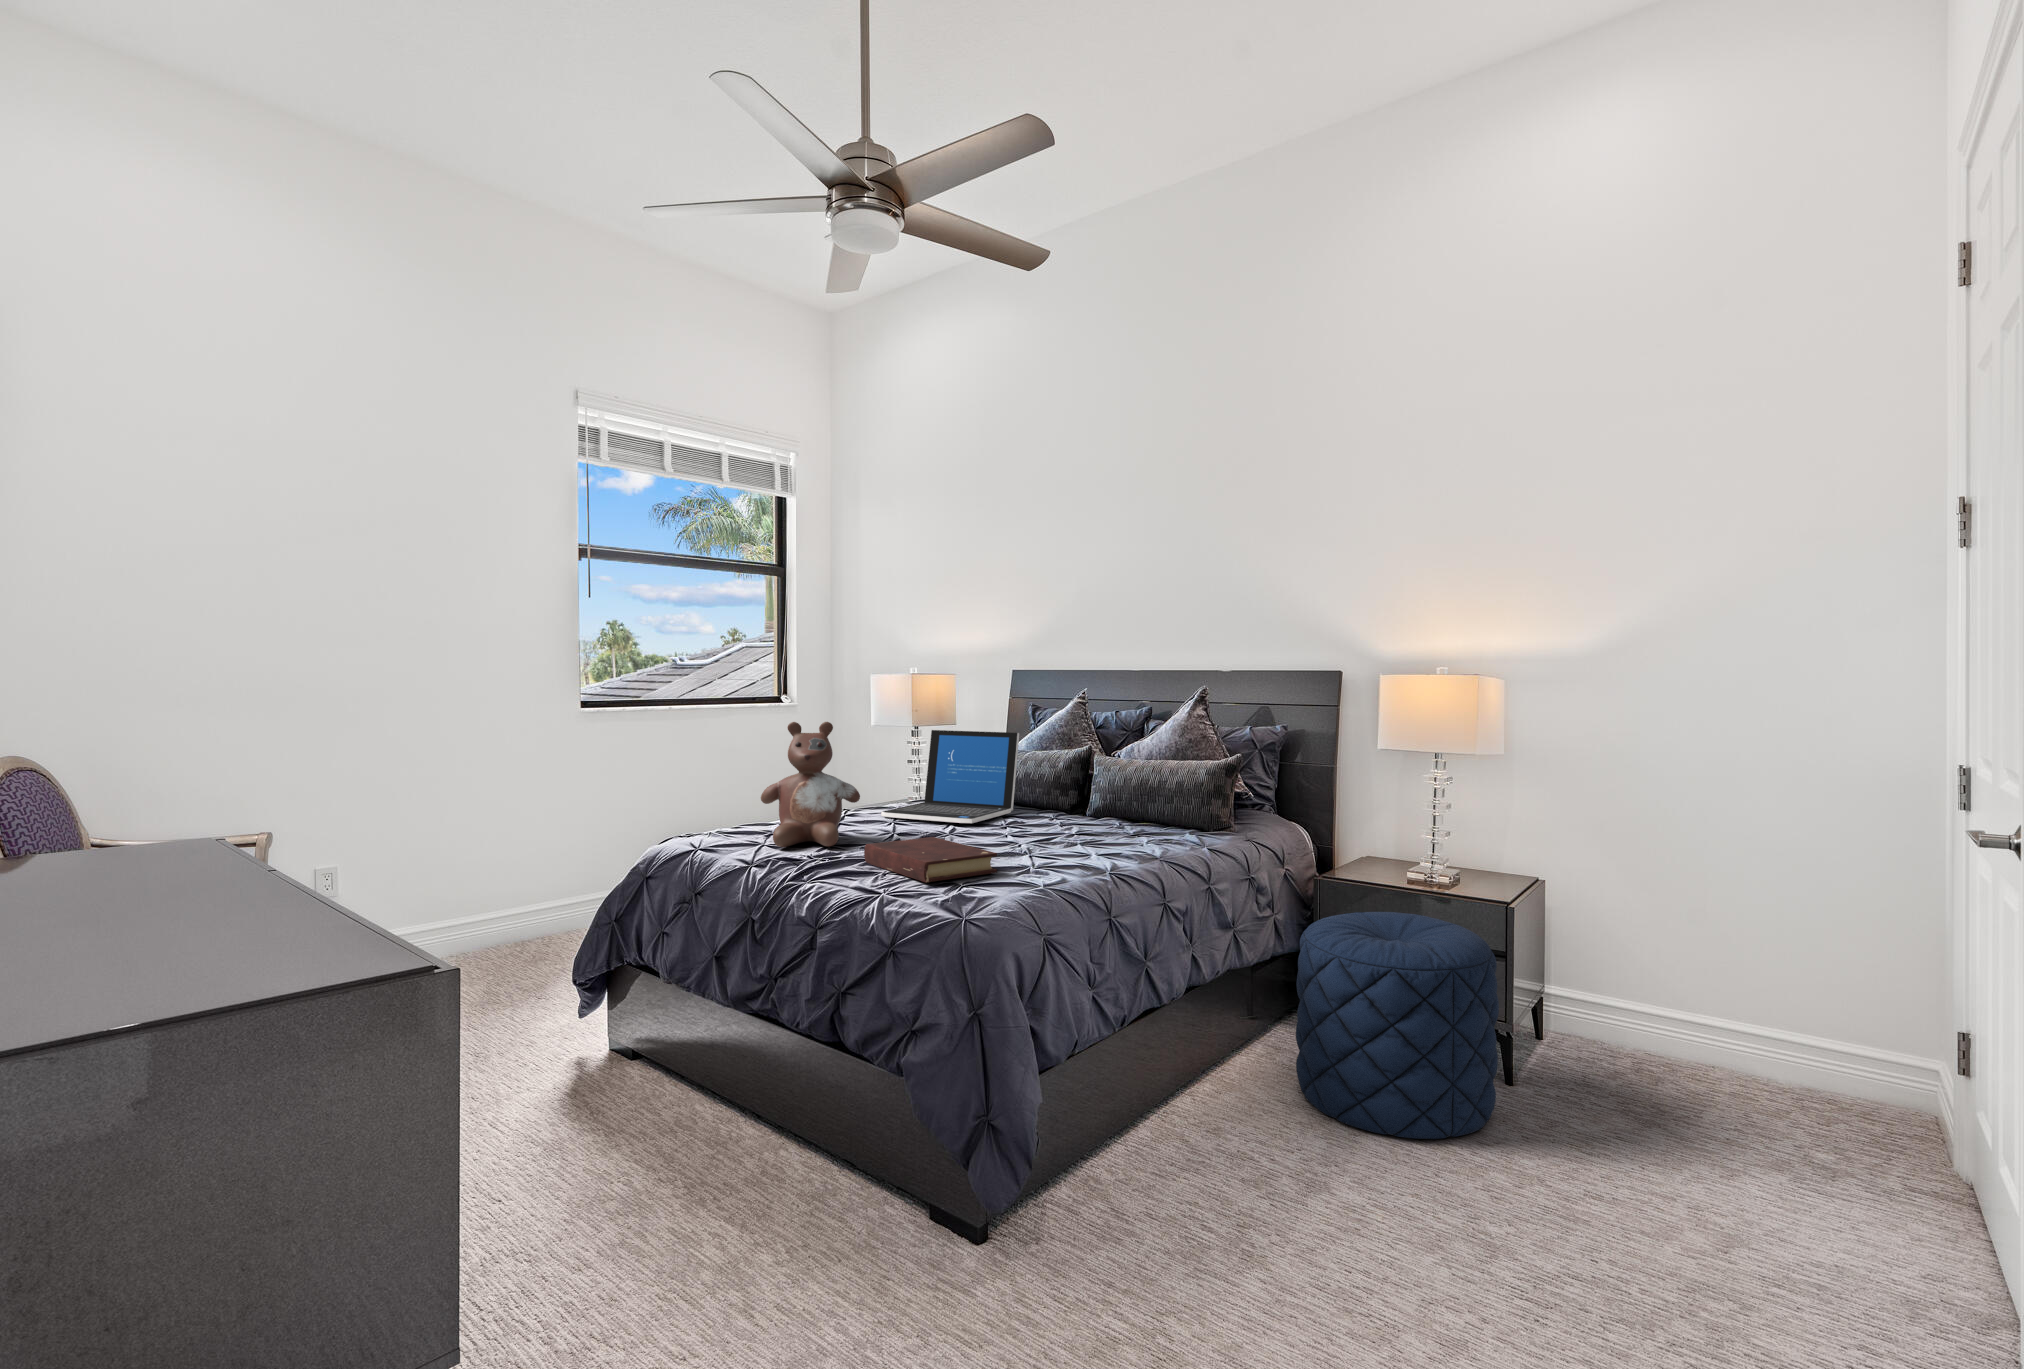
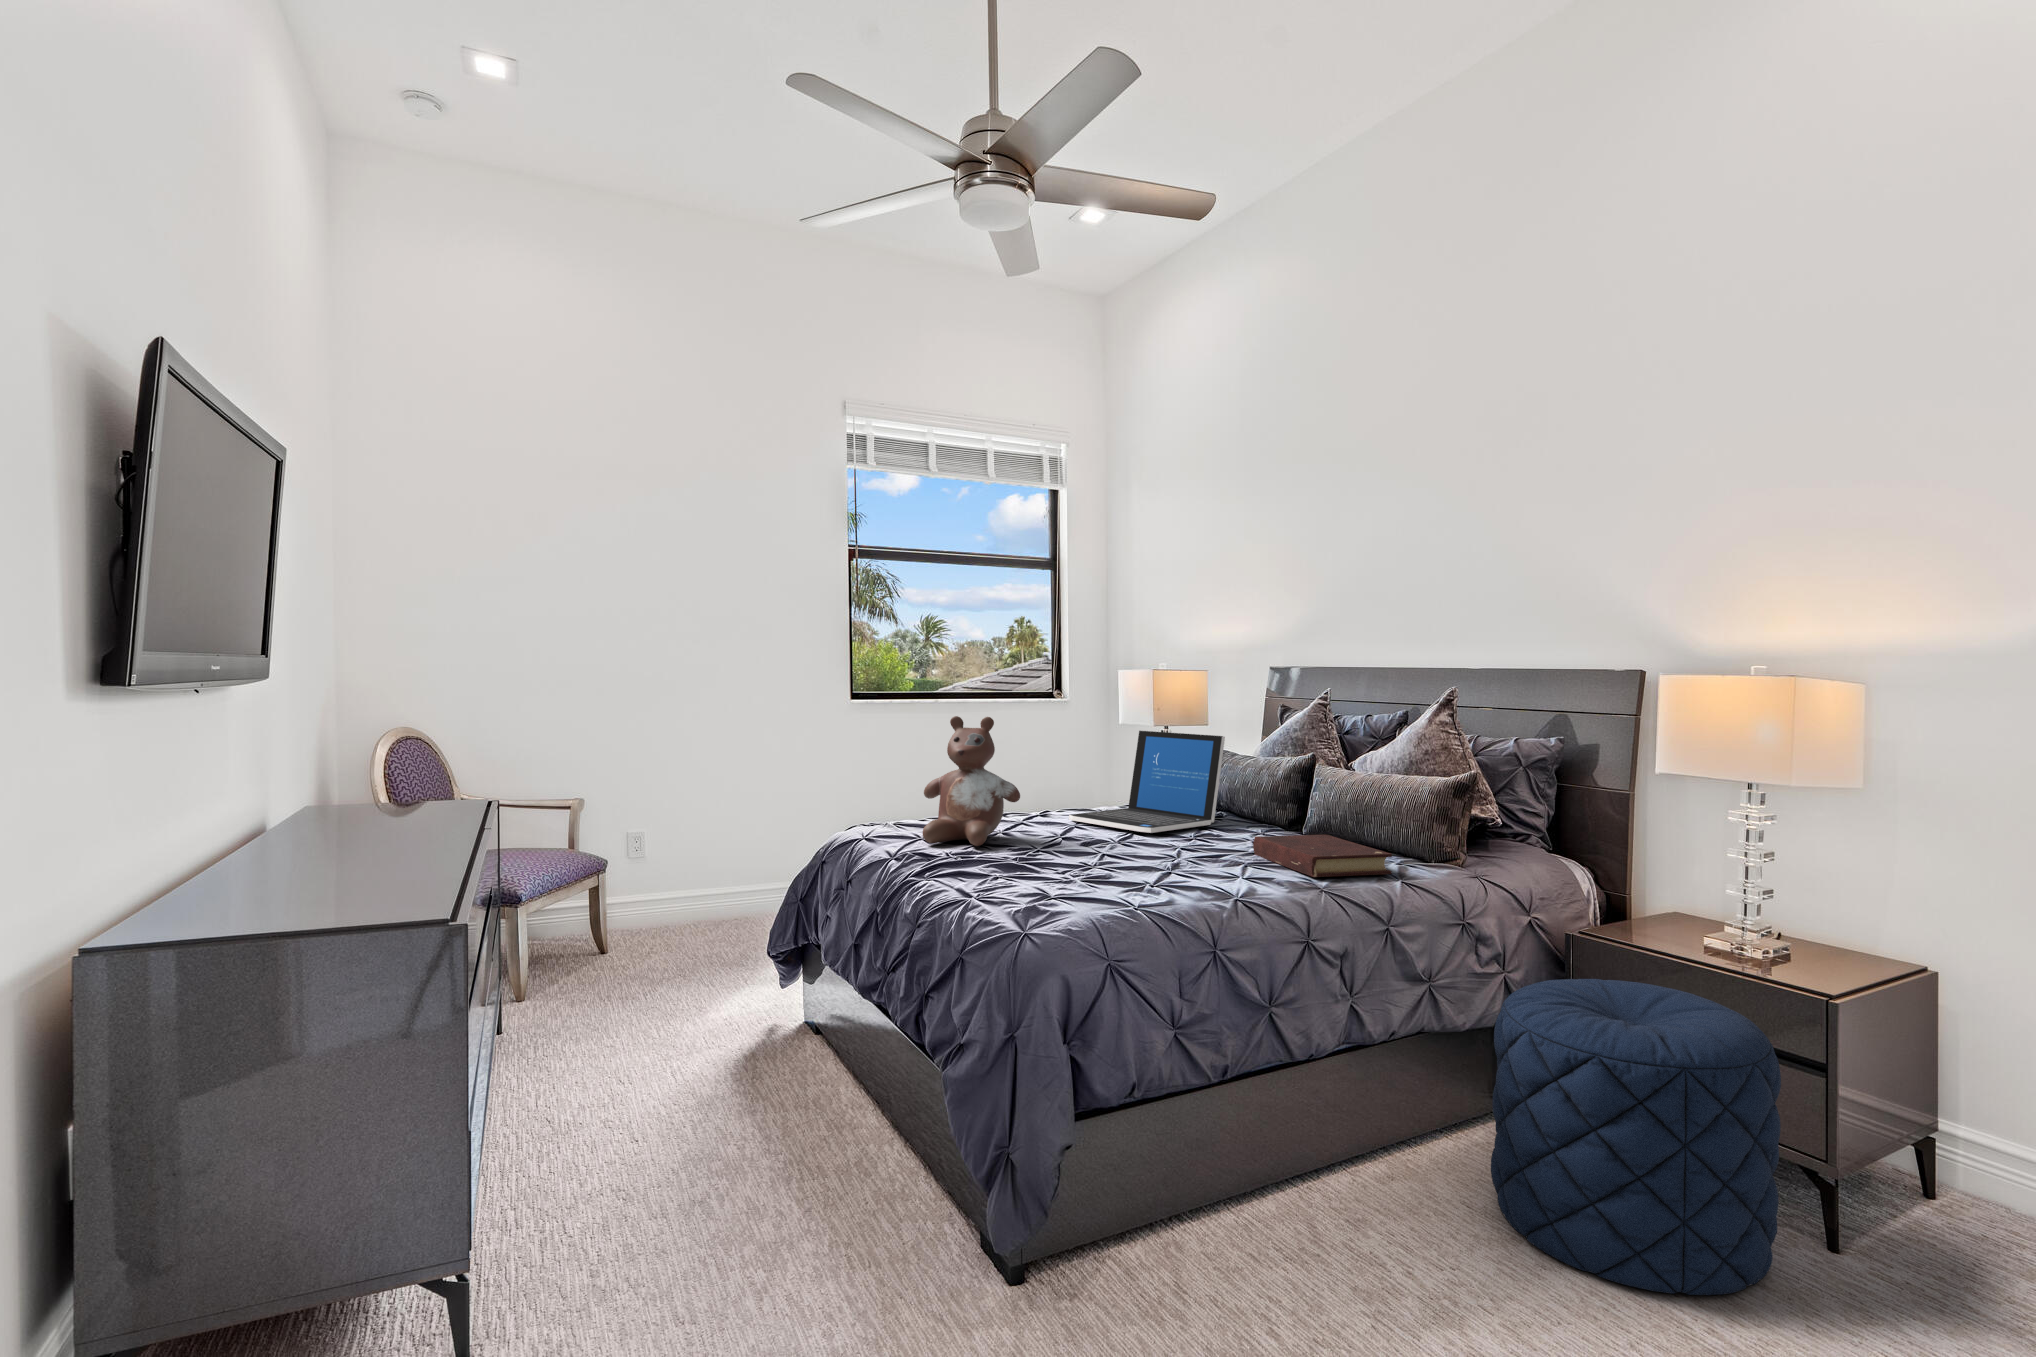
book: present [864,837,997,882] -> present [1253,834,1392,877]

